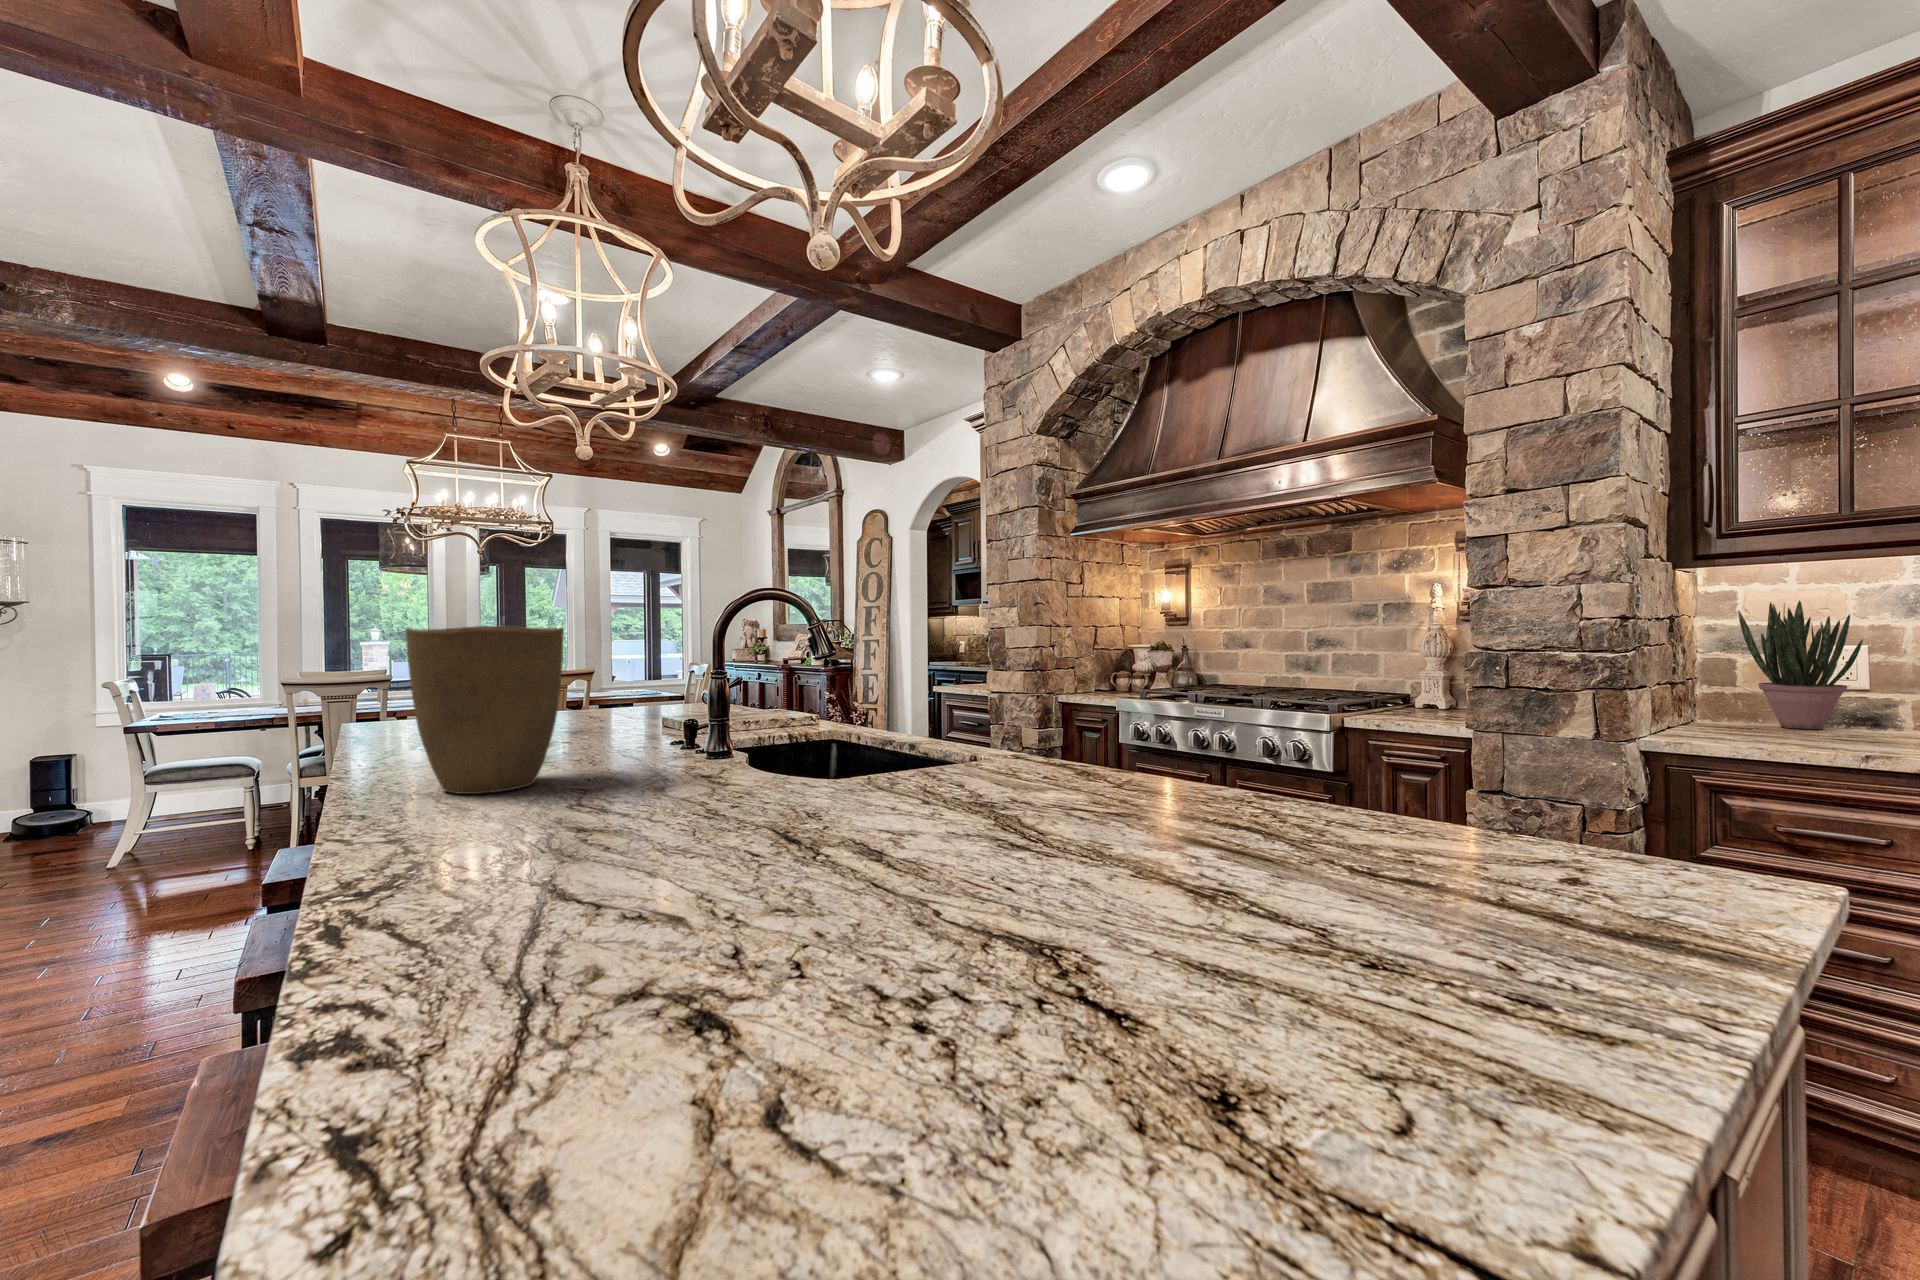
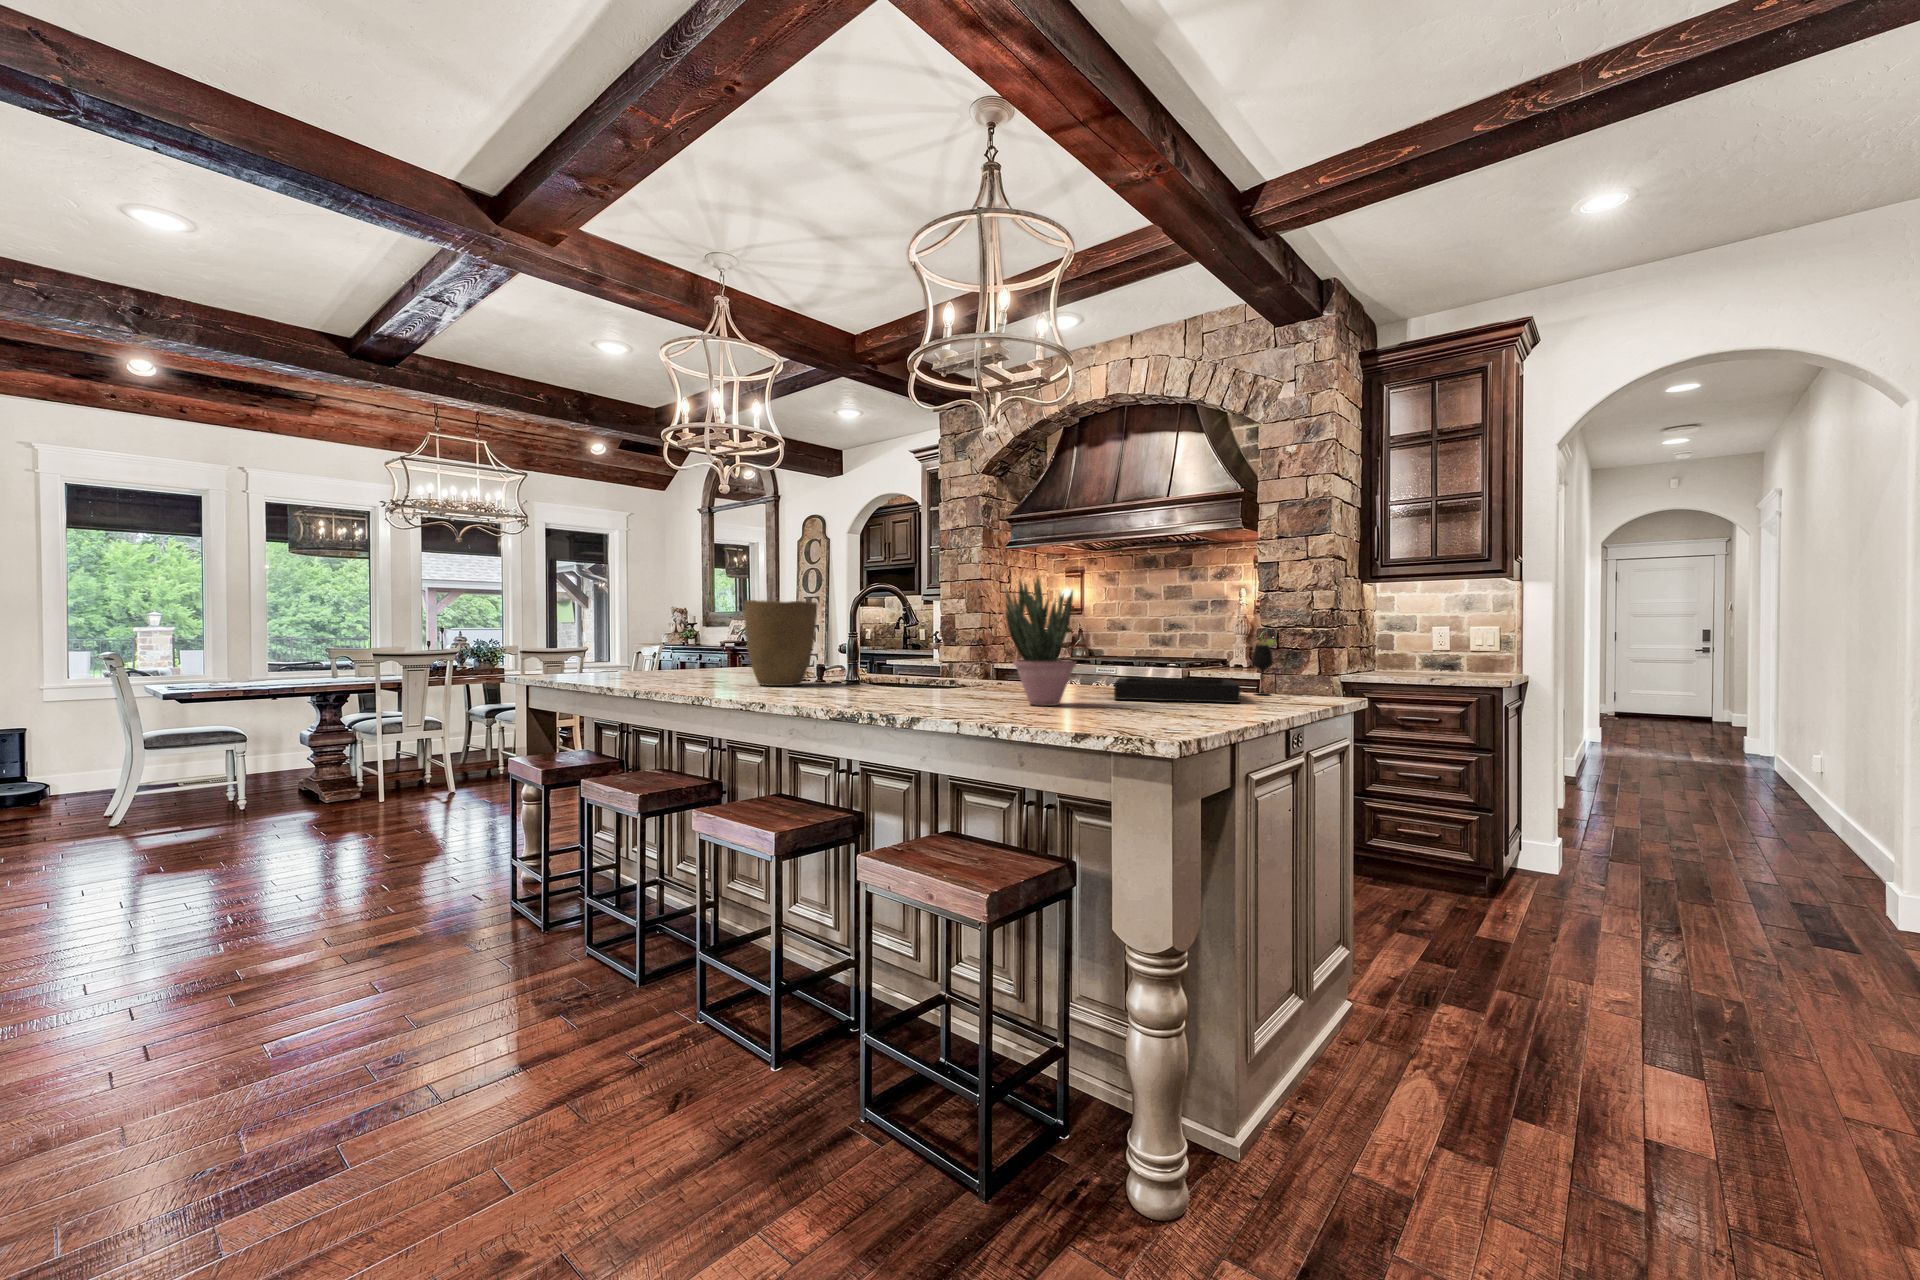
potted plant: present [1738,601,1863,729] -> present [1005,576,1076,706]
wine glass: none [1485,702,1560,874] -> present [1252,639,1275,695]
decorative tray: none [1052,803,1468,980] -> present [1114,677,1240,703]

